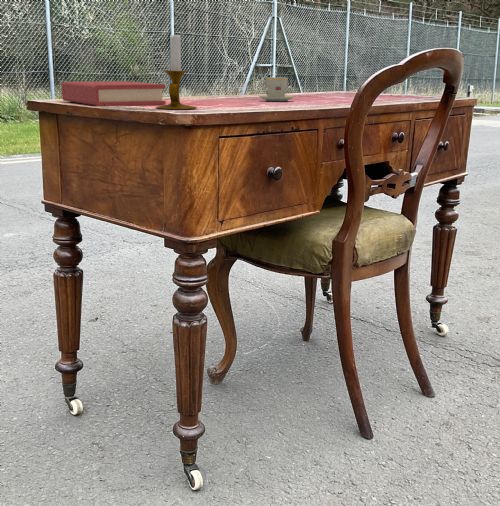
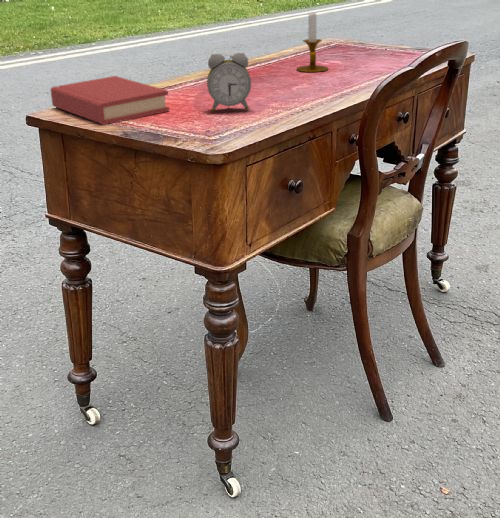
candlestick: present [156,35,197,109] -> present [297,13,328,72]
alarm clock: none [201,50,243,106] -> present [207,53,251,111]
teacup: present [259,77,294,101] -> none [254,54,292,82]

